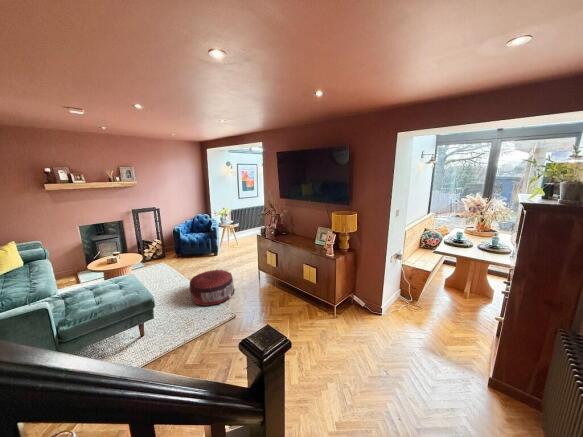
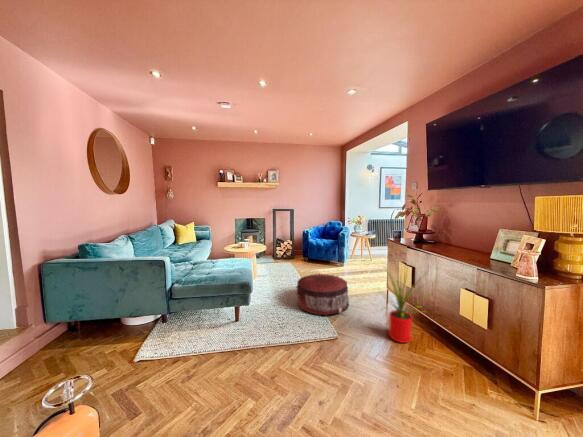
house plant: none [250,251,289,305] -> present [381,272,426,343]

